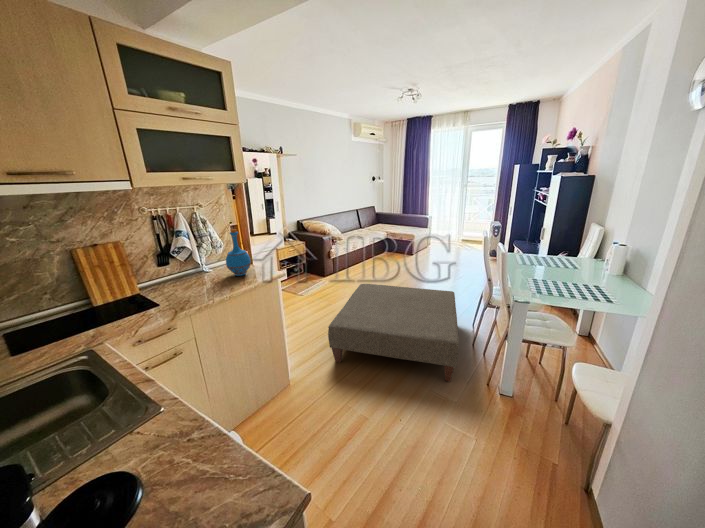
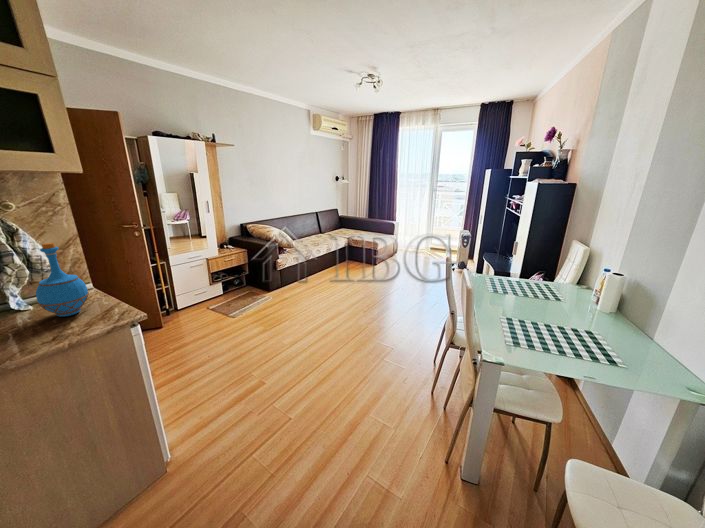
ottoman: present [328,284,459,382] -> none [234,307,412,455]

